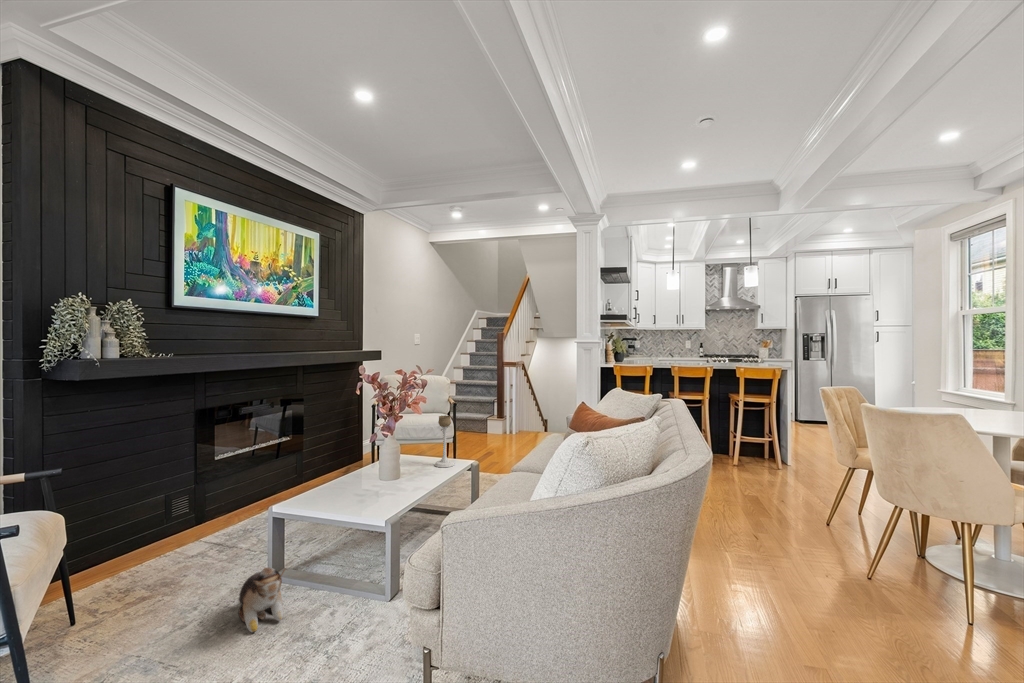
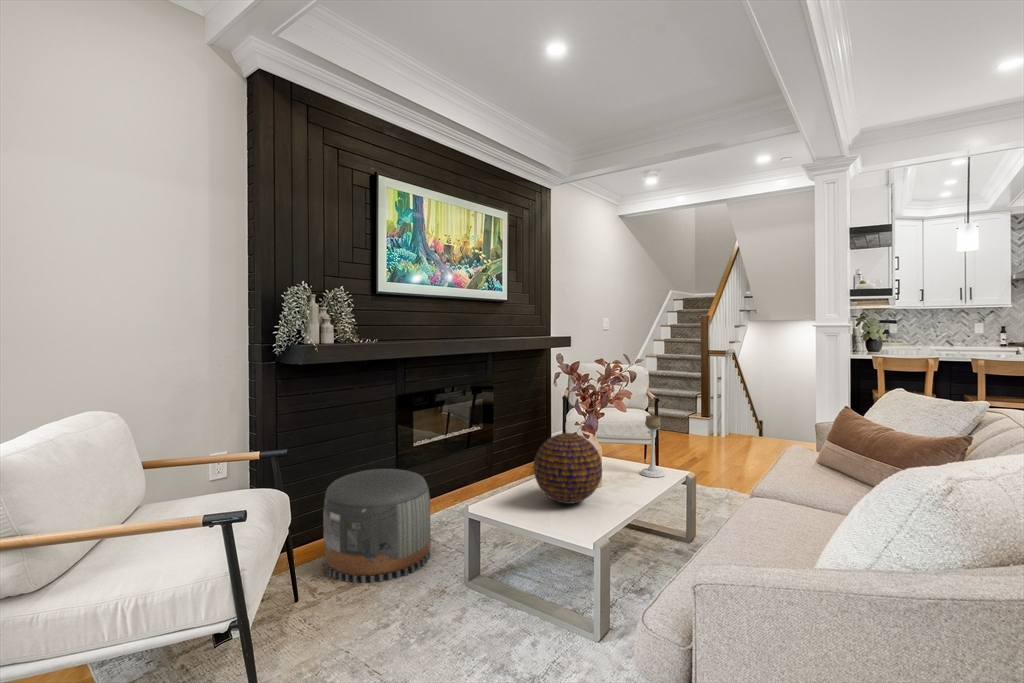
decorative orb: none [336,433,398,494] -> present [534,433,602,504]
pouf: none [106,482,232,599] -> present [323,469,431,583]
plush toy: present [238,568,284,632] -> none [438,577,485,646]

